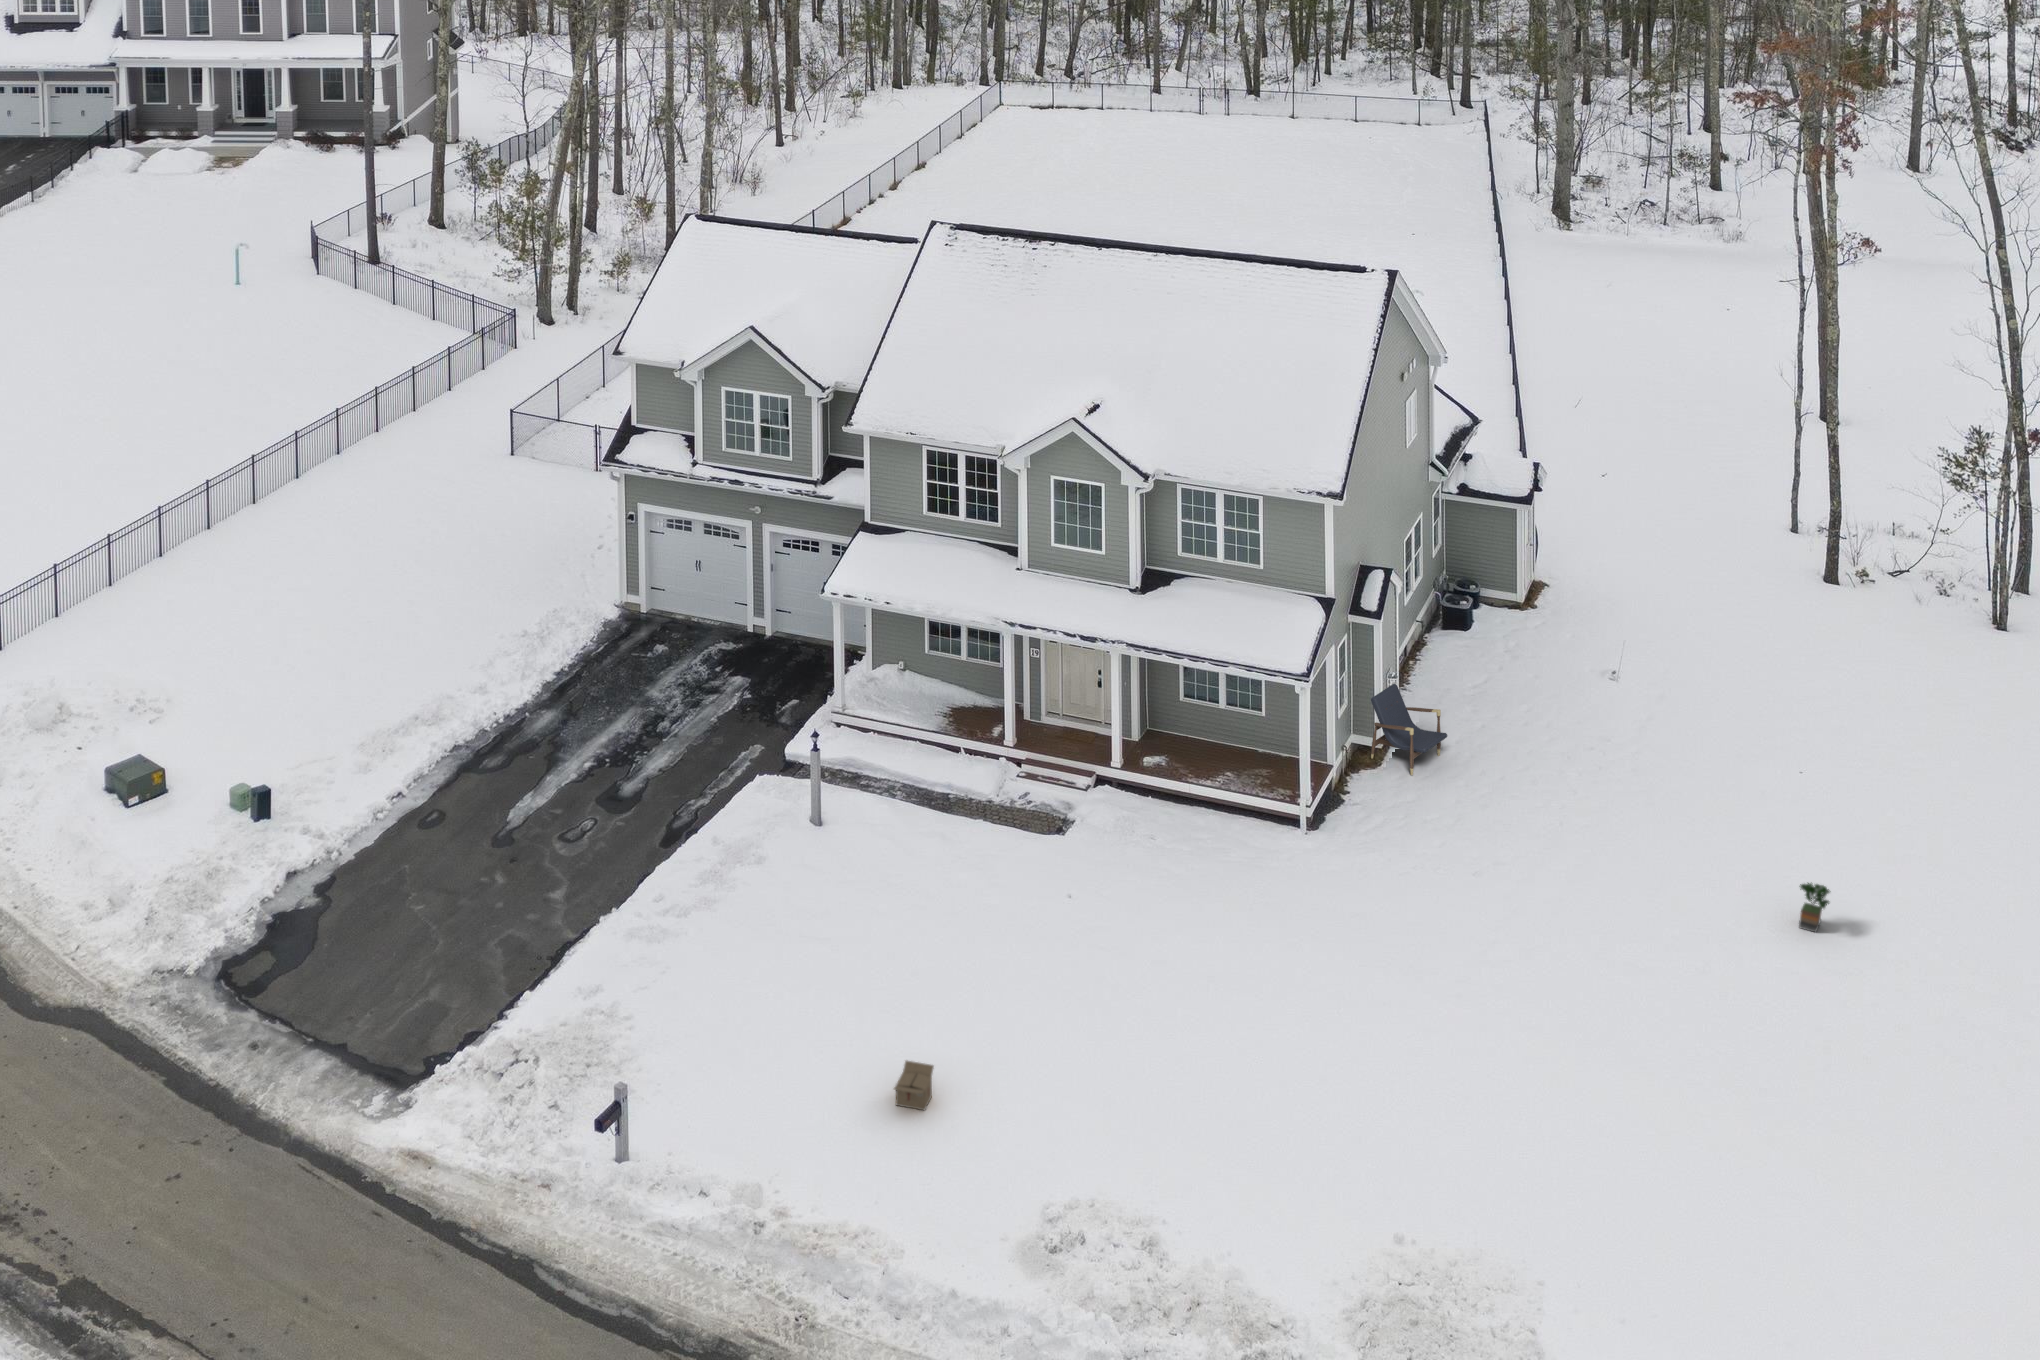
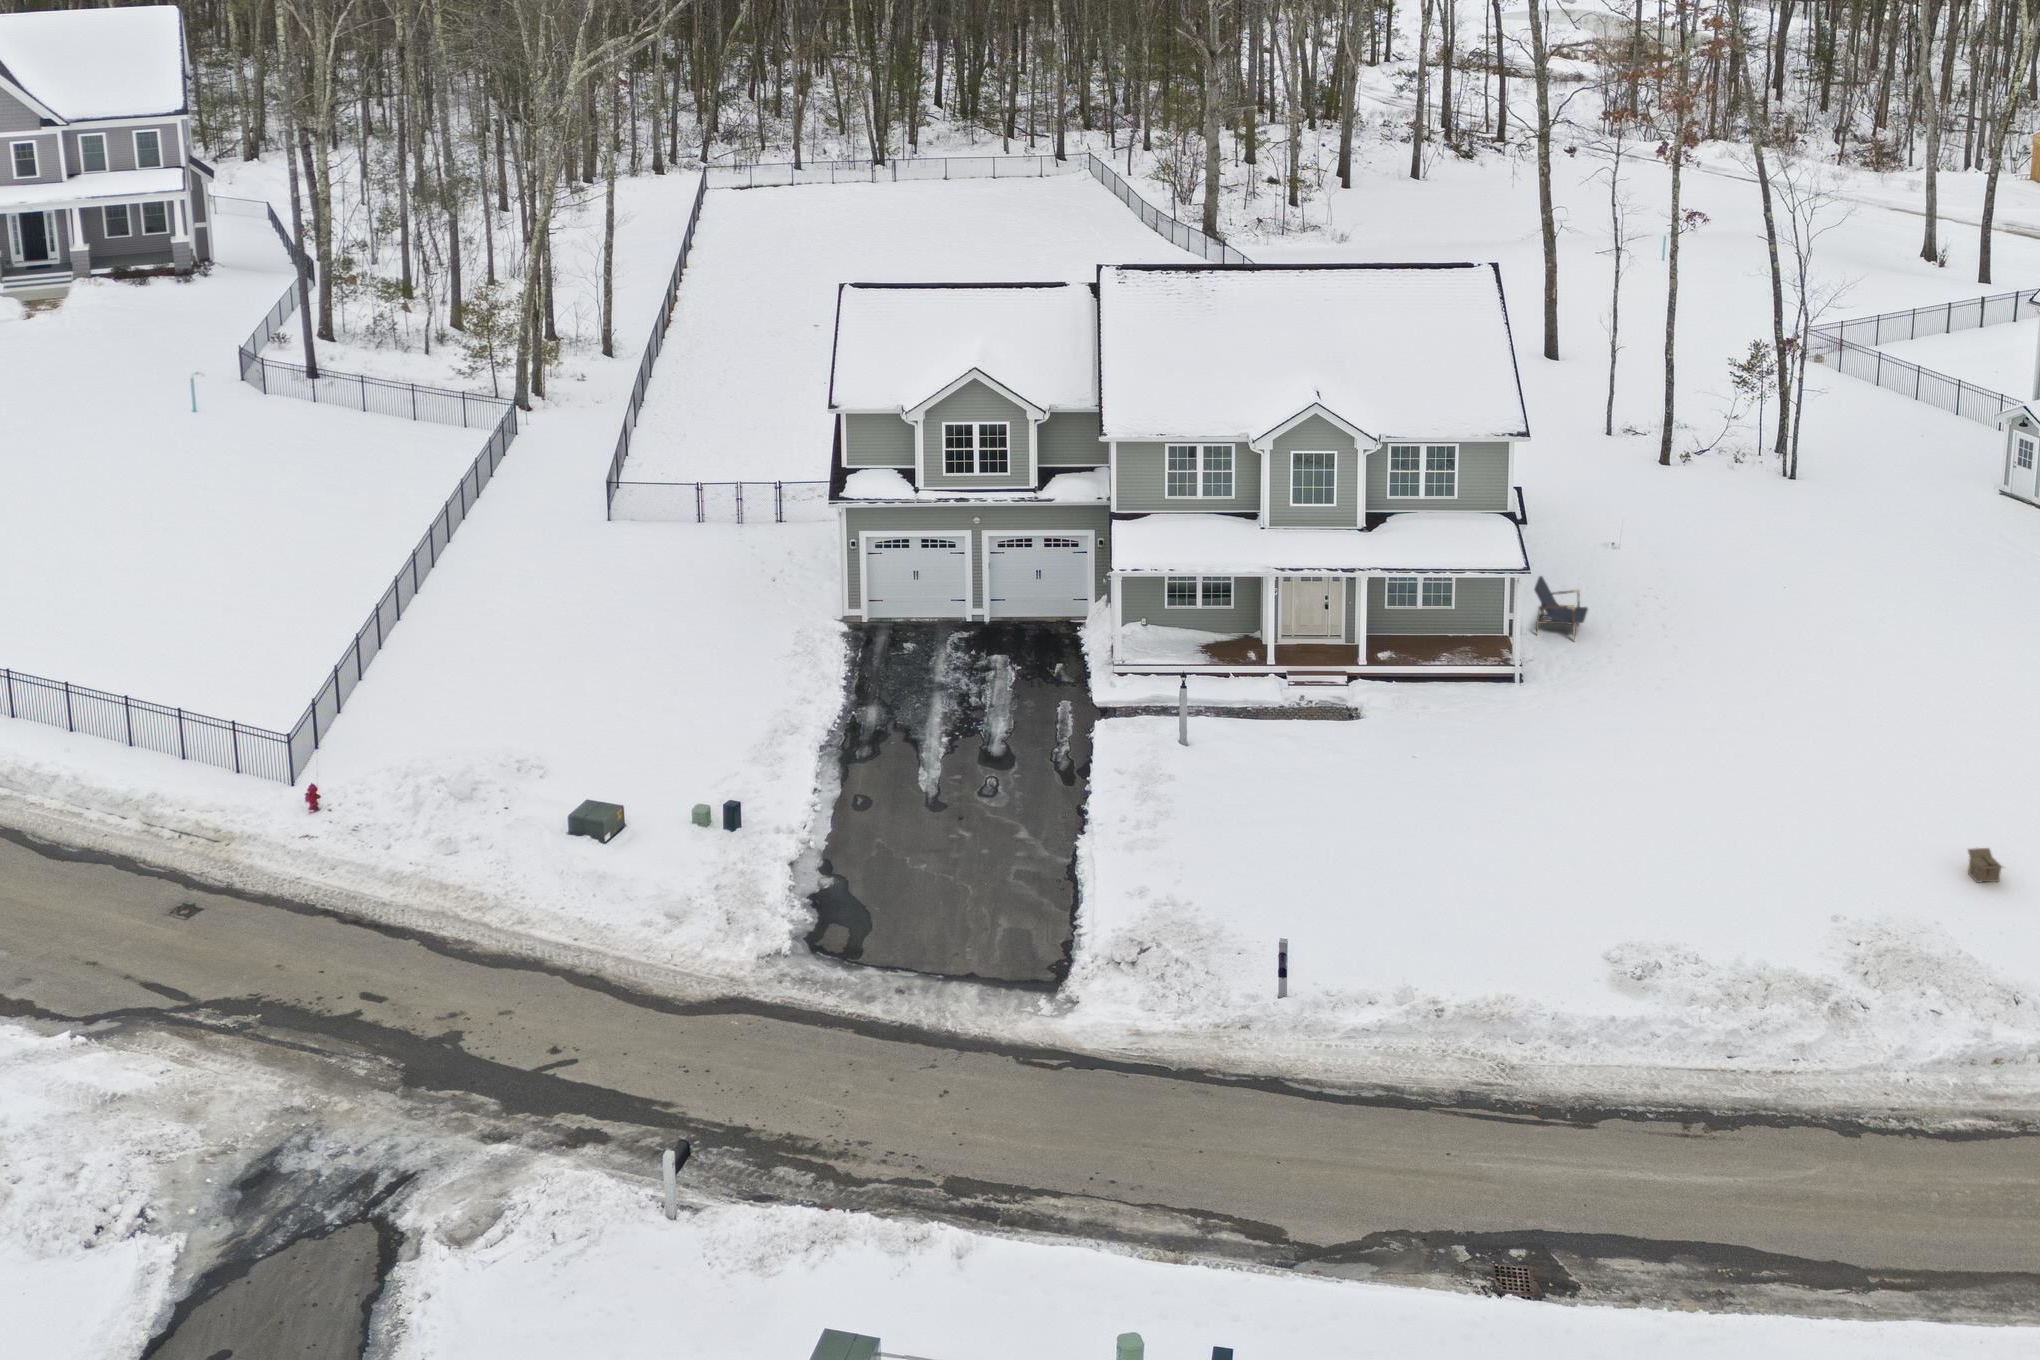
potted tree: present [1799,883,1829,932] -> none [1906,659,1932,695]
cardboard box: present [894,1061,934,1110] -> present [1968,848,2002,883]

